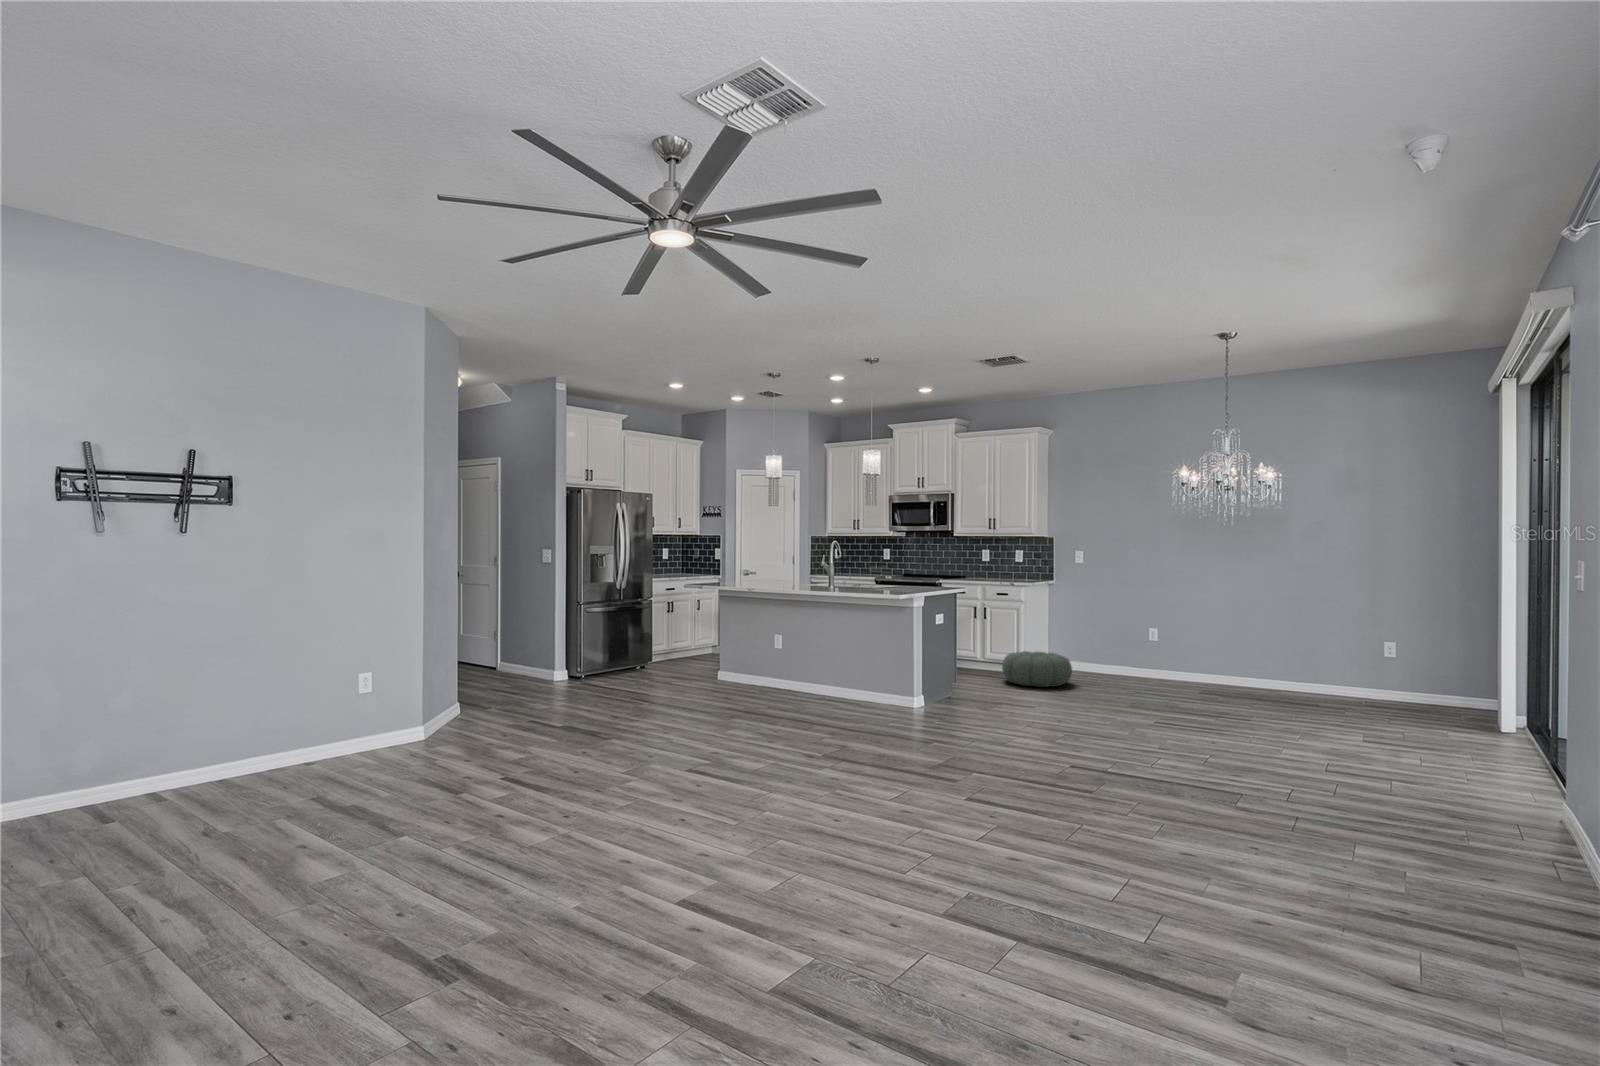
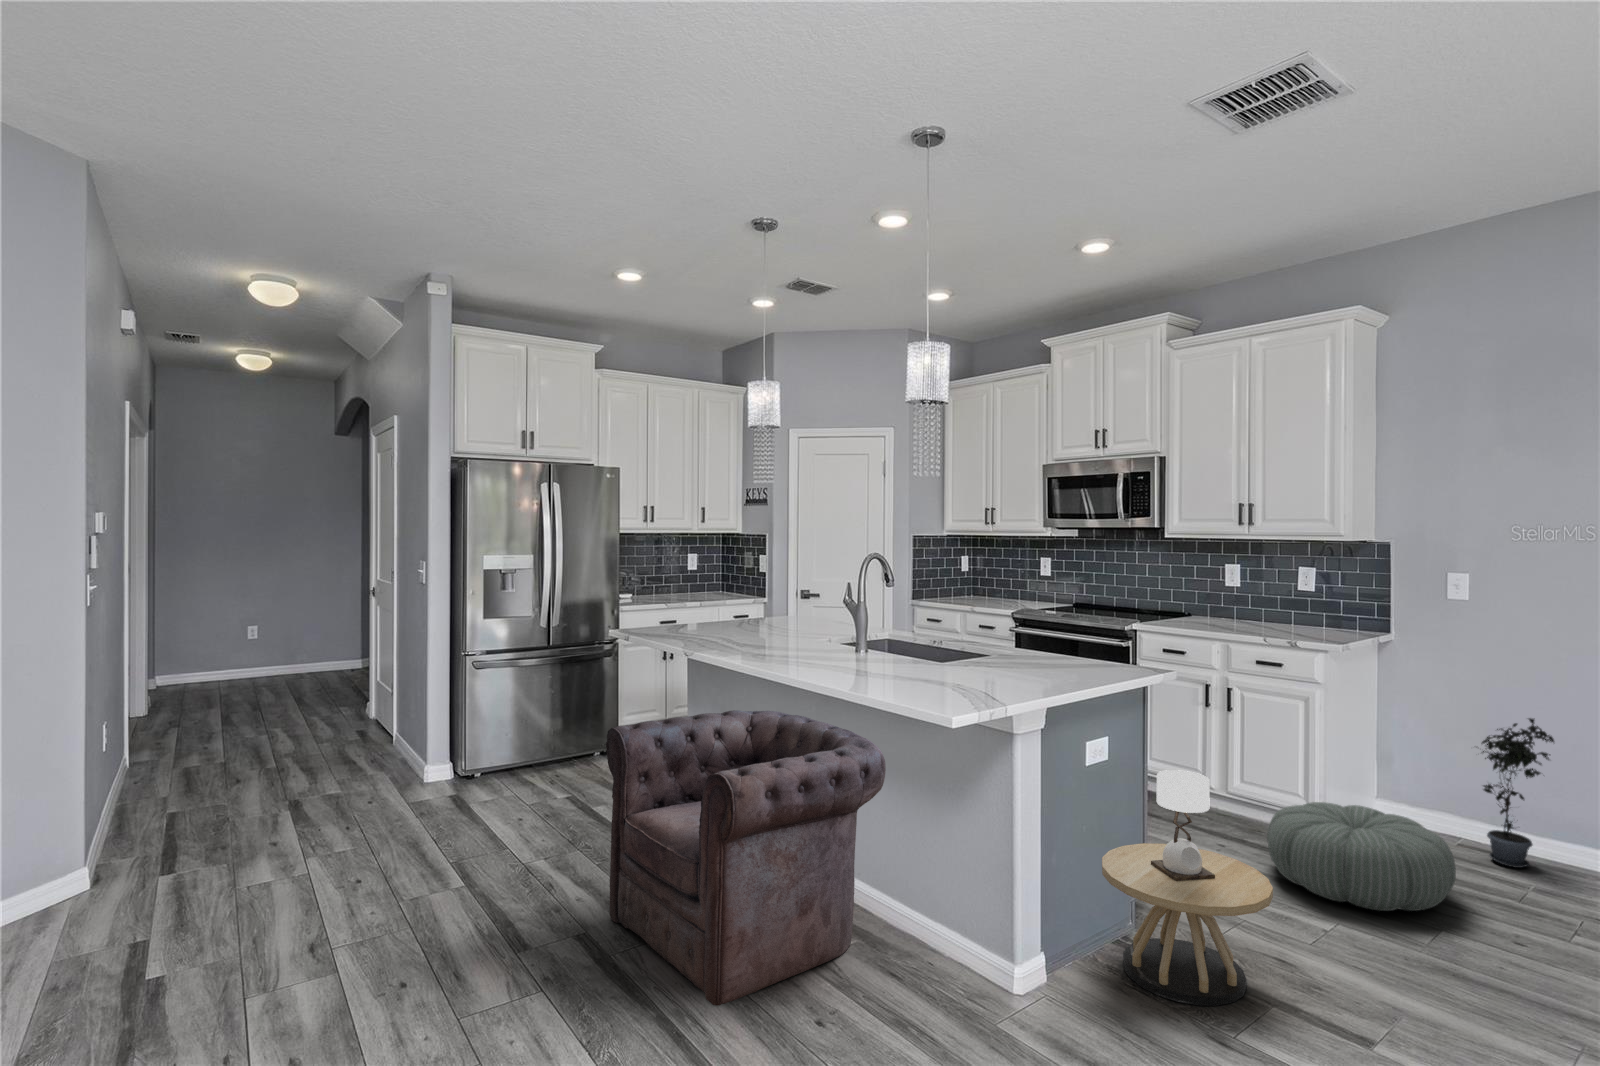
potted plant: none [1083,612,1112,676] -> present [1481,718,1554,868]
armchair: none [729,615,858,716] -> present [606,710,886,1006]
side table: none [942,625,1004,707] -> present [1102,770,1273,1006]

